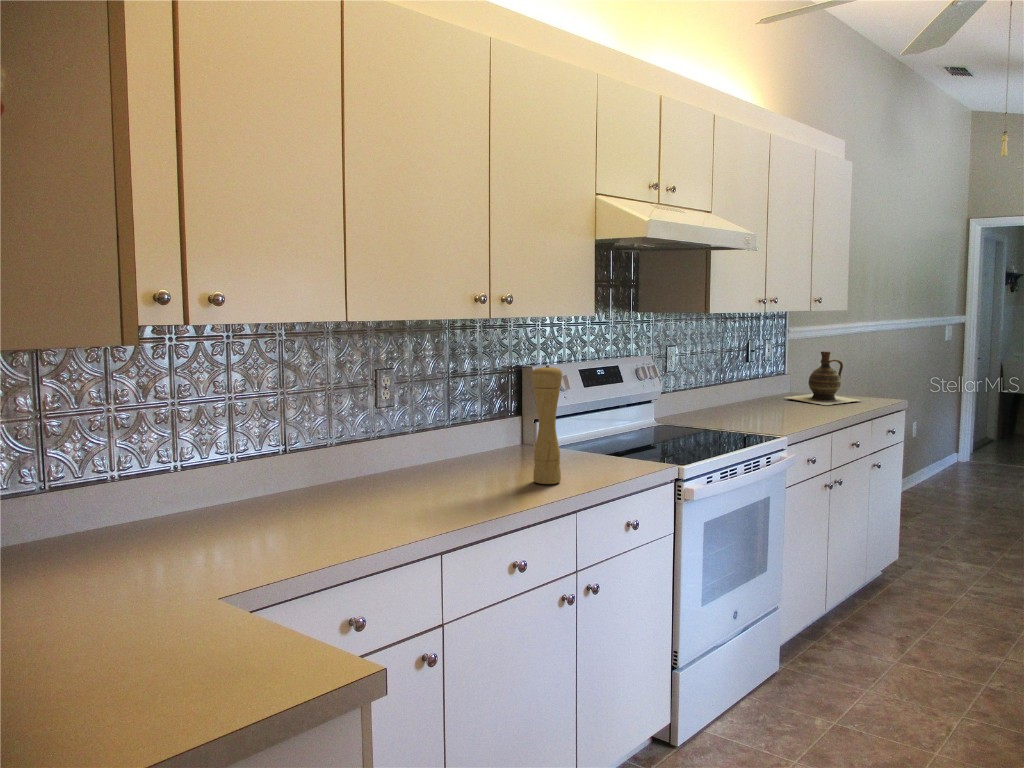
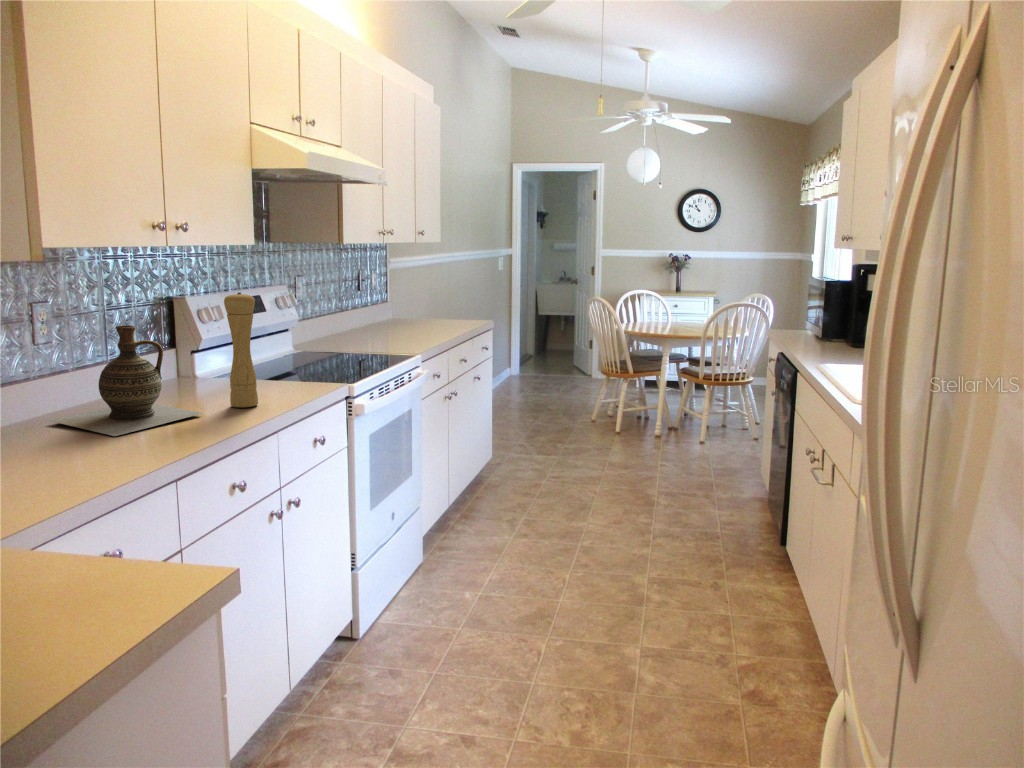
ceramic jug: present [785,351,860,405] -> present [50,325,202,436]

